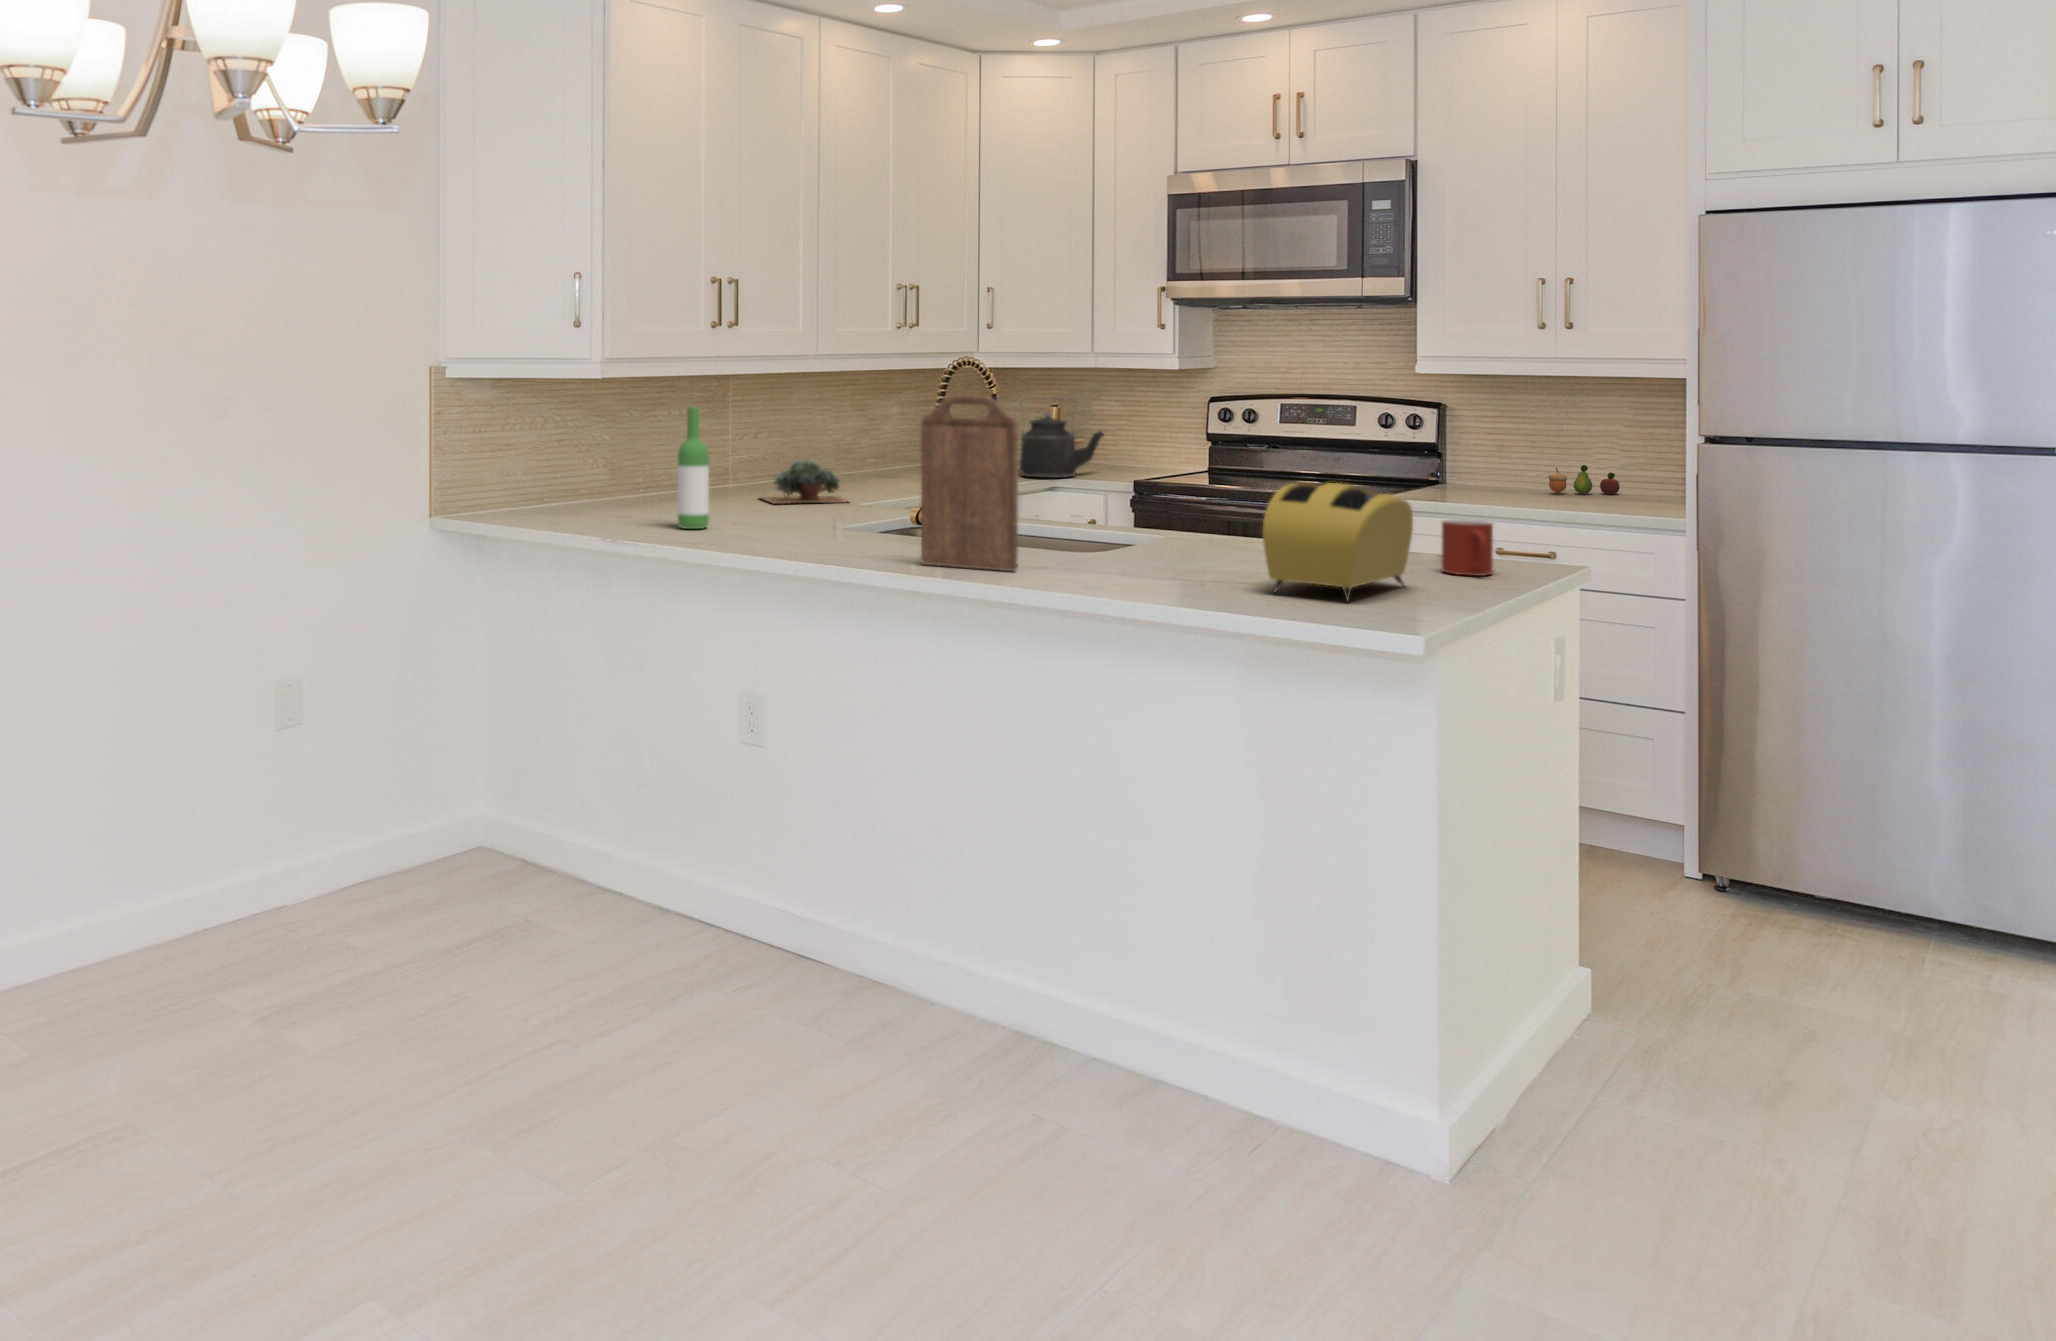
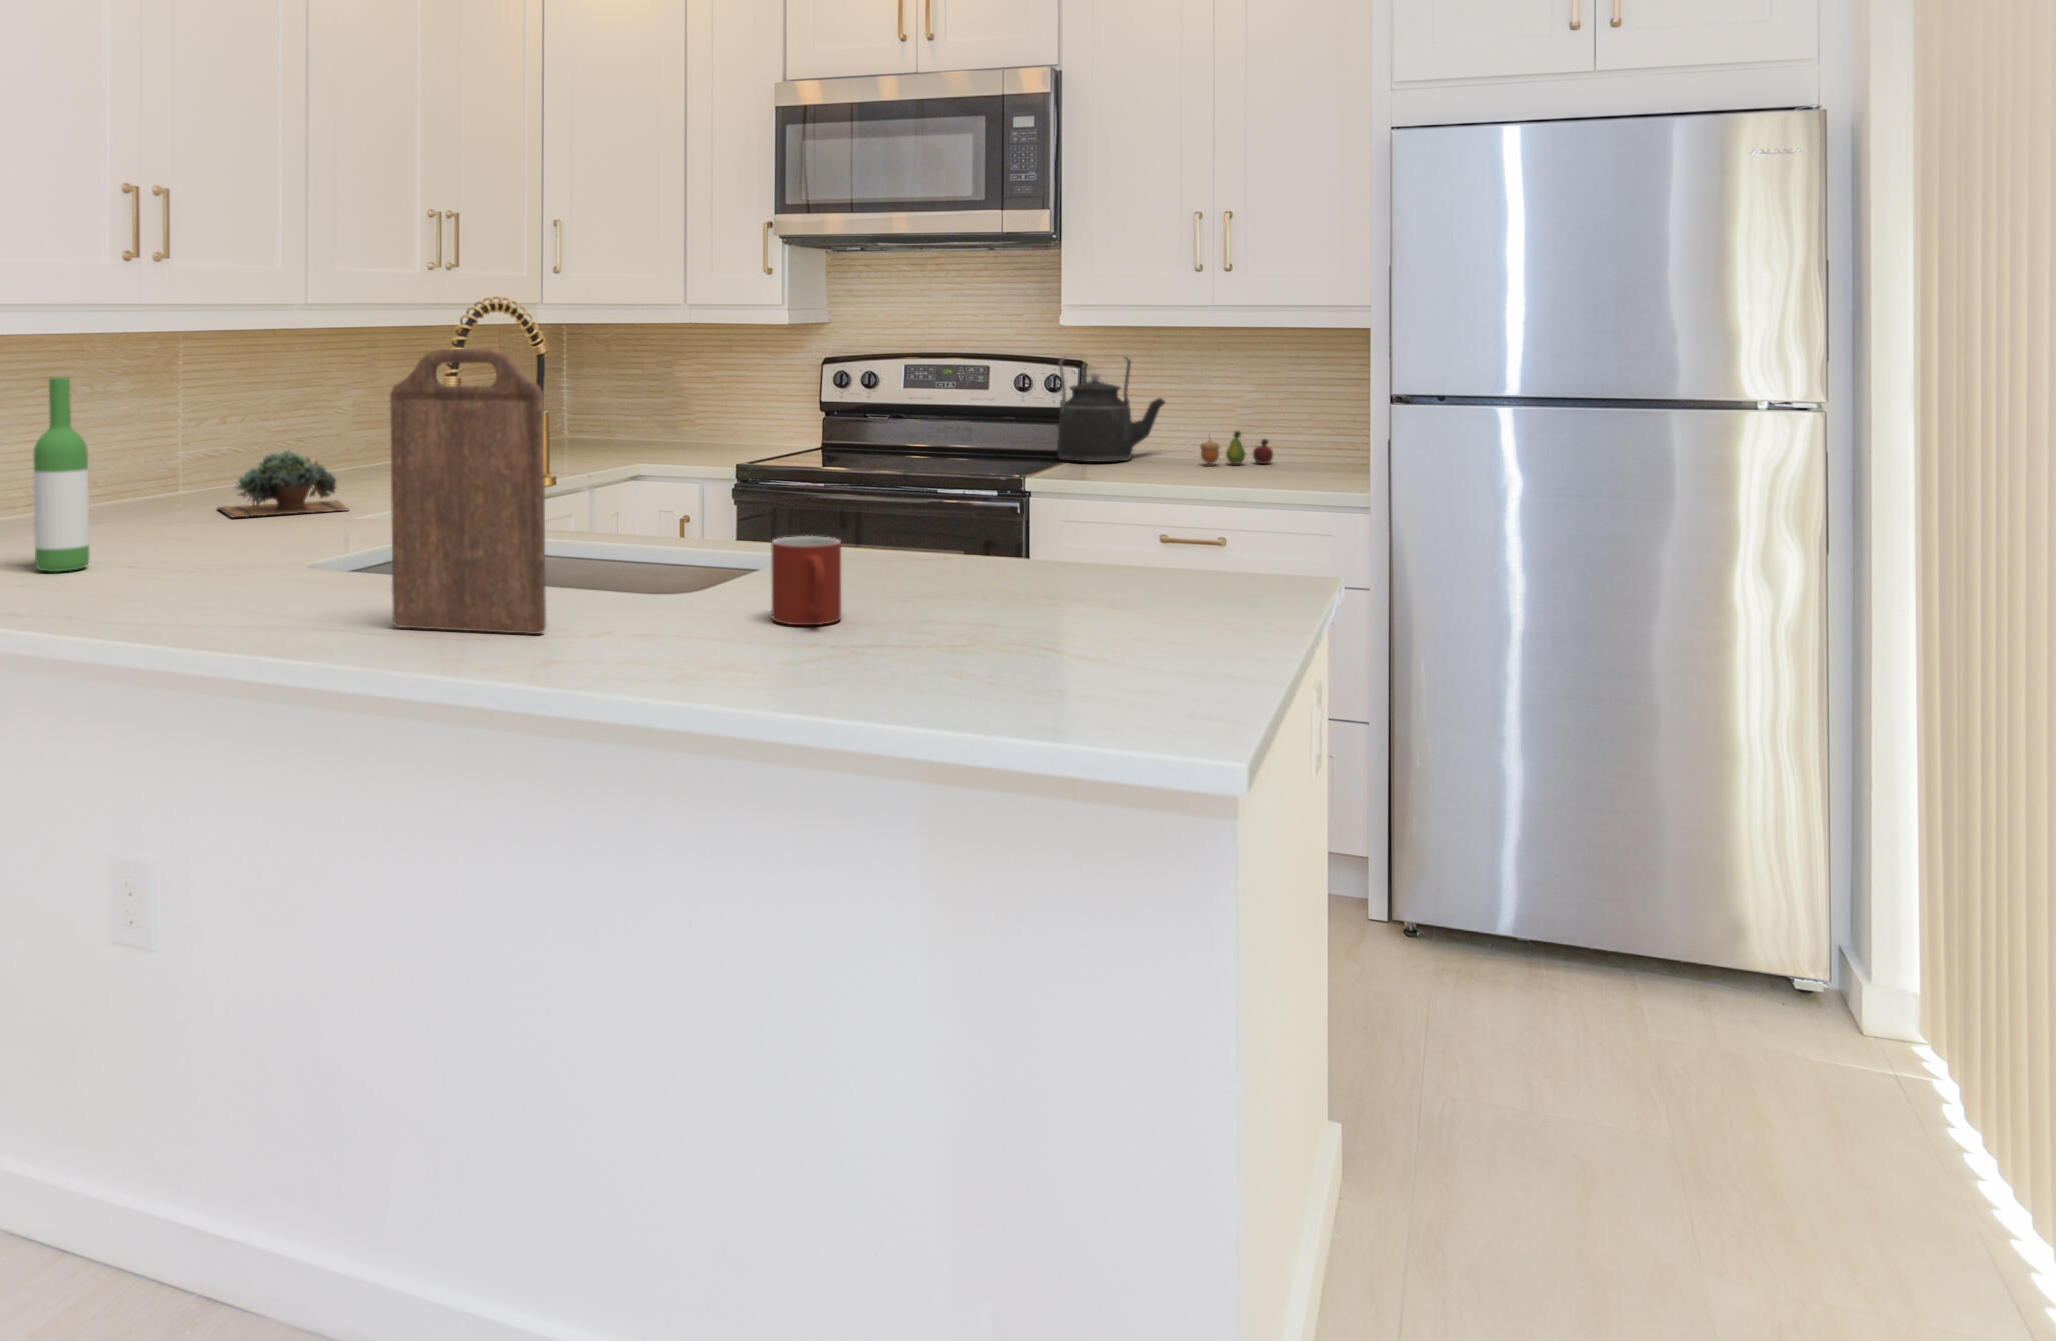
kettle: present [1020,412,1104,478] -> present [1057,357,1165,462]
toaster: present [1263,483,1413,601] -> none [923,477,1132,670]
mug: present [1442,519,1493,576] -> present [771,536,841,625]

